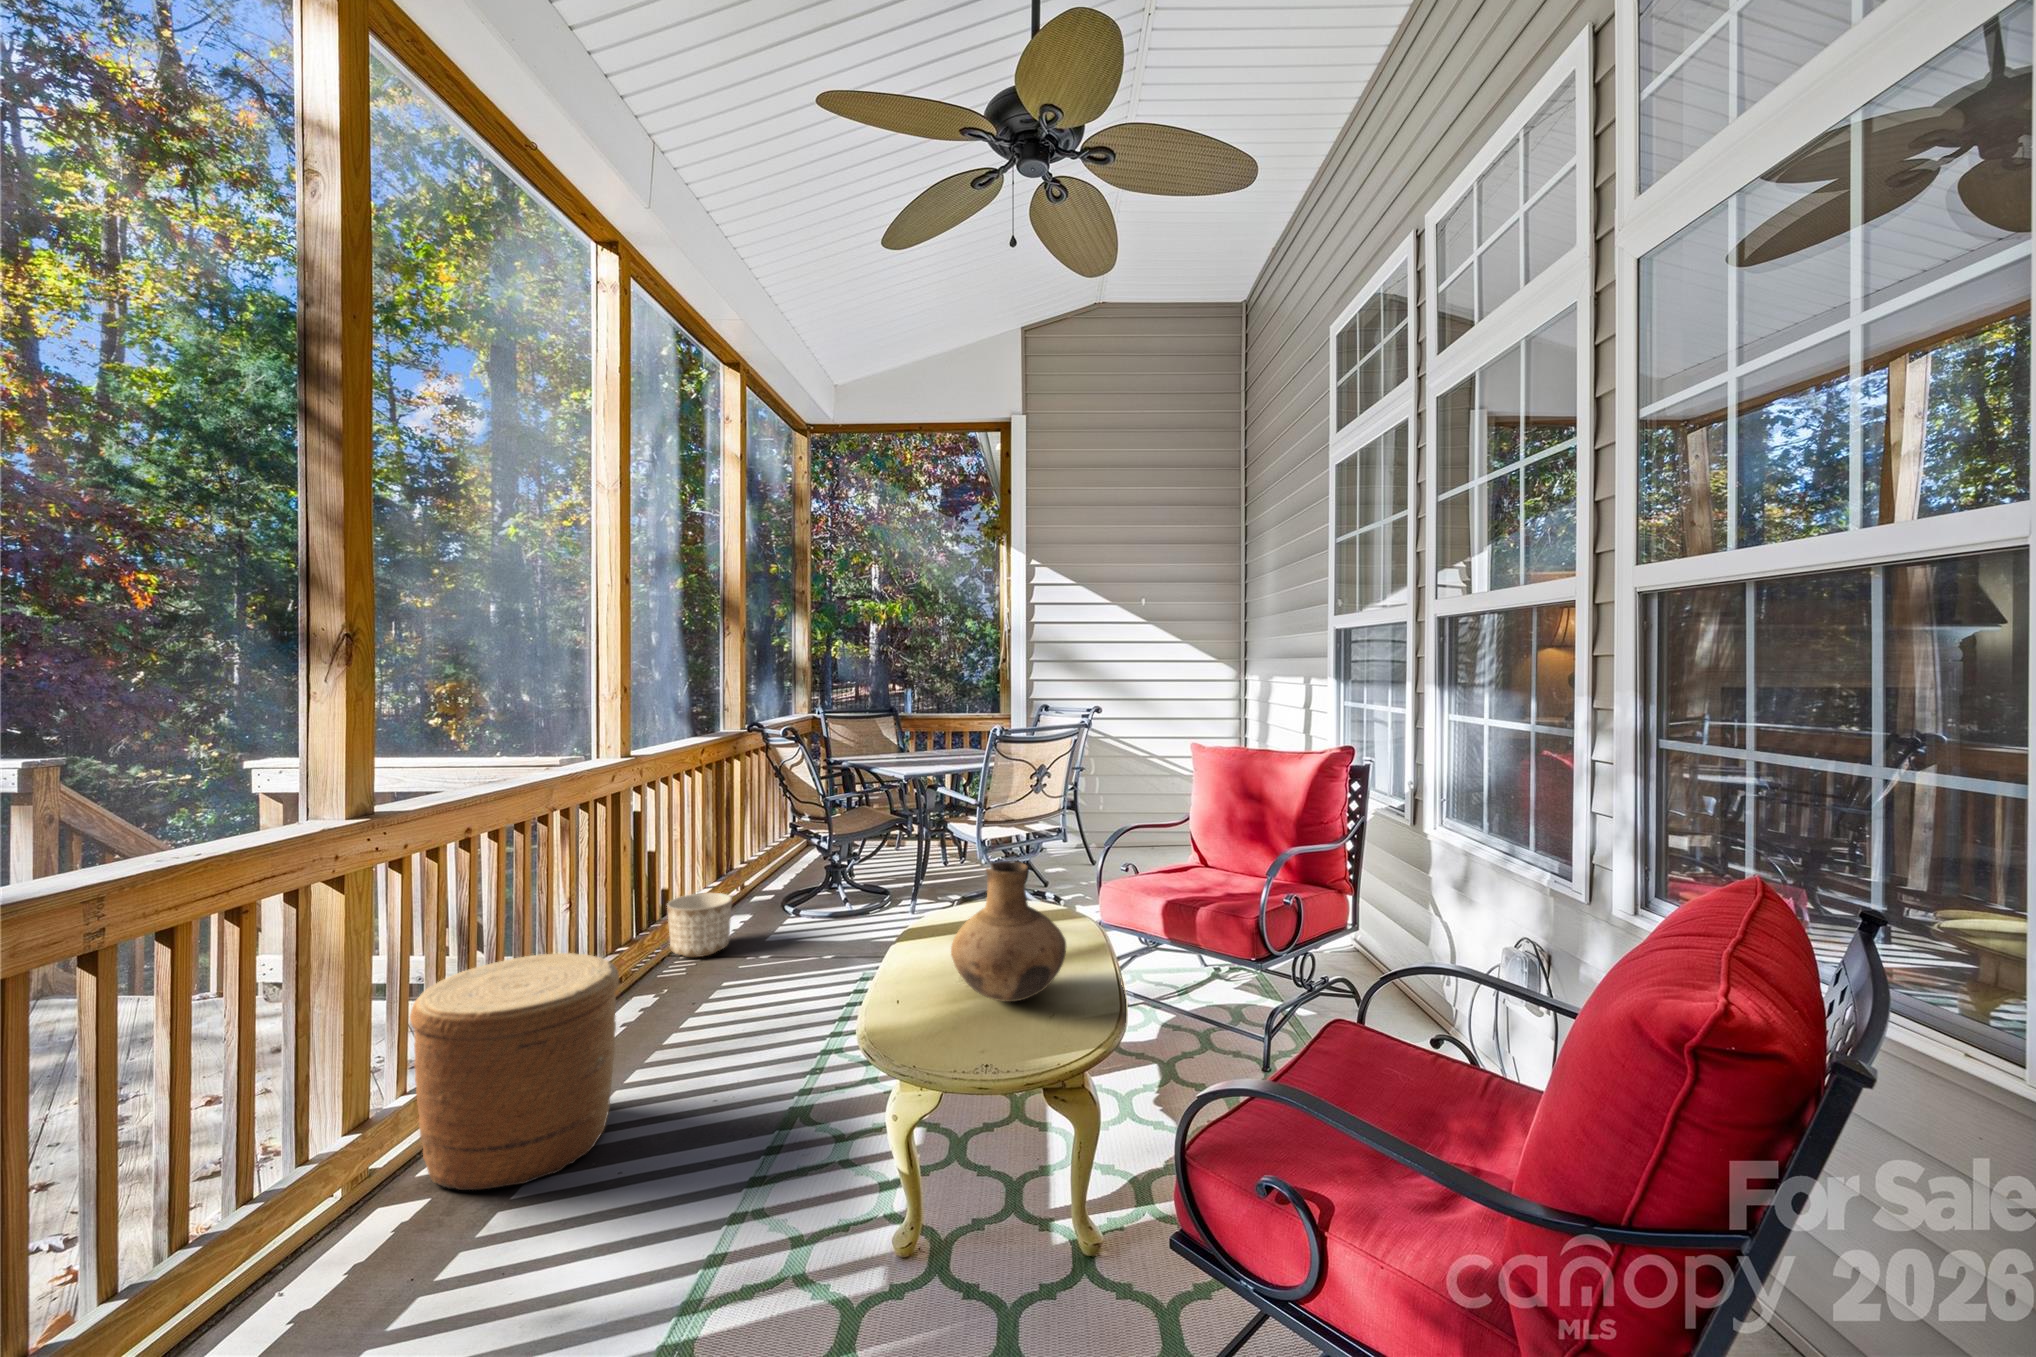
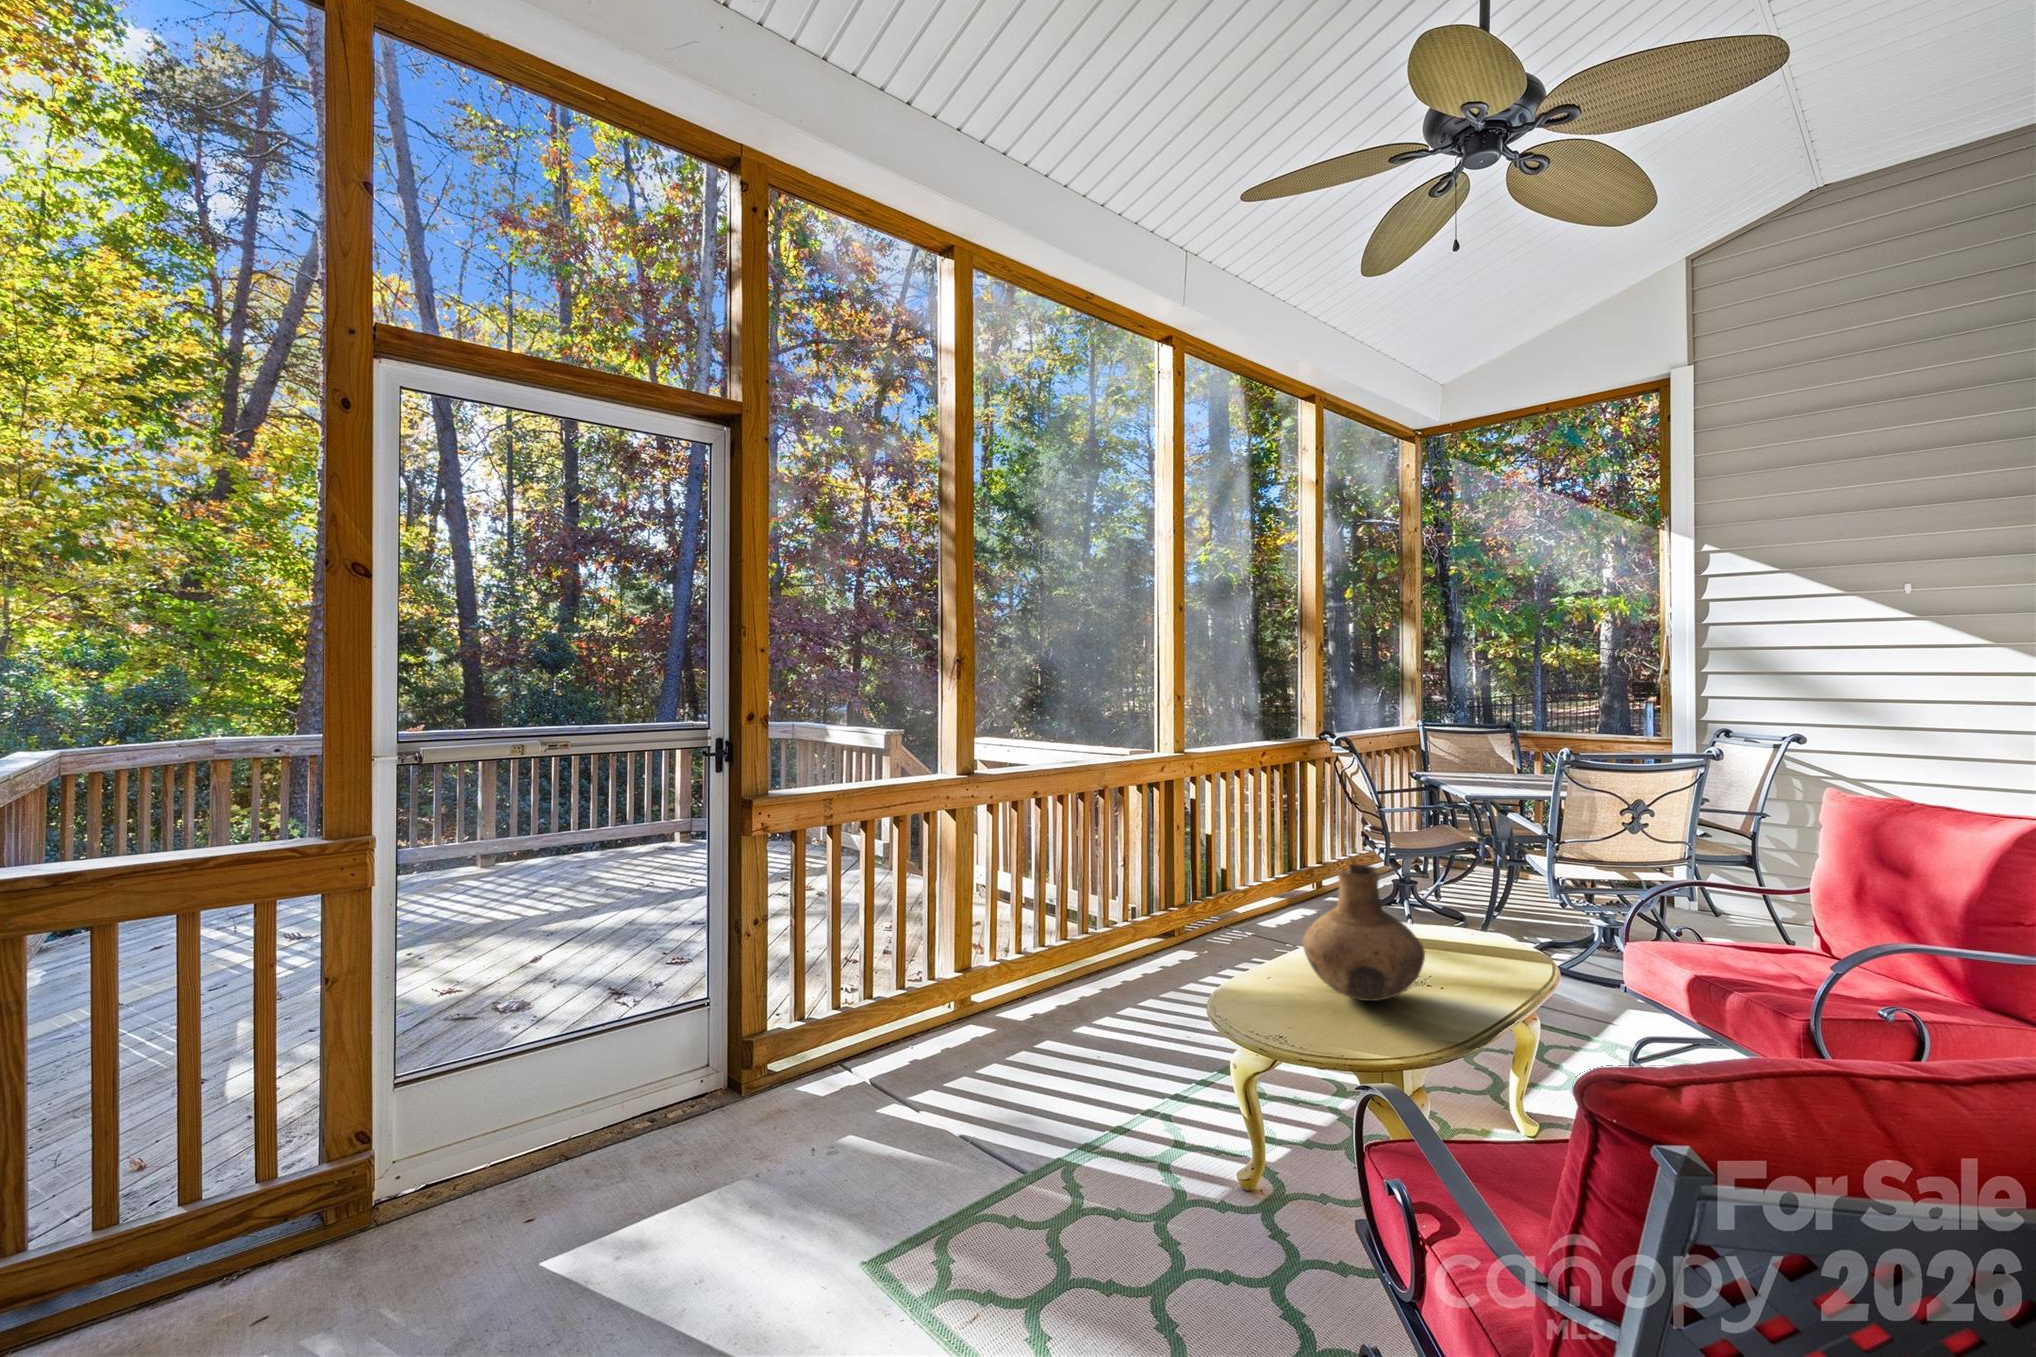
planter: present [667,893,732,957] -> none [1220,880,1275,935]
woven basket: present [410,953,619,1190] -> none [992,888,1118,1042]

